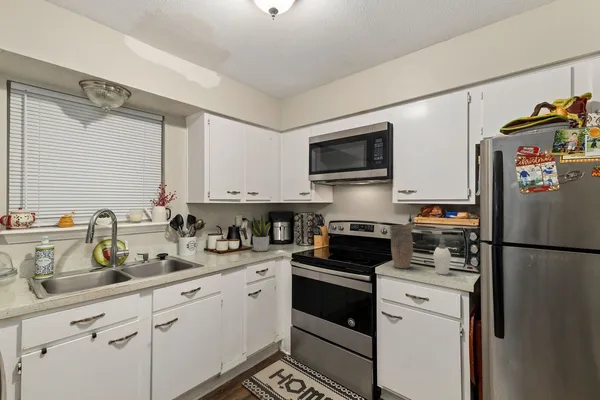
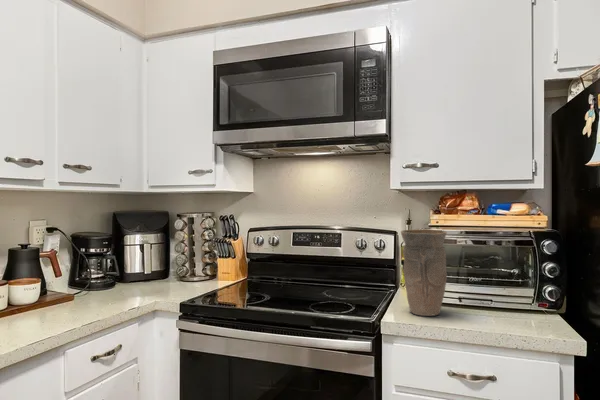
potted plant: present [250,215,271,252] -> none [72,211,124,304]
soap dispenser: present [433,238,451,274] -> none [490,250,524,322]

